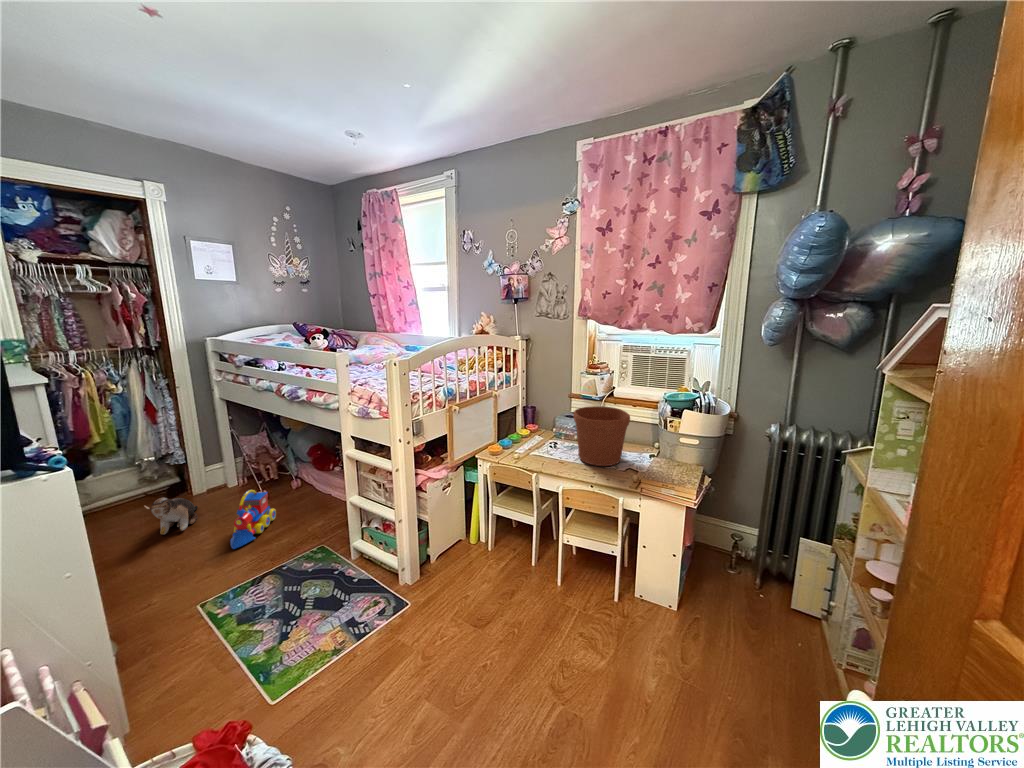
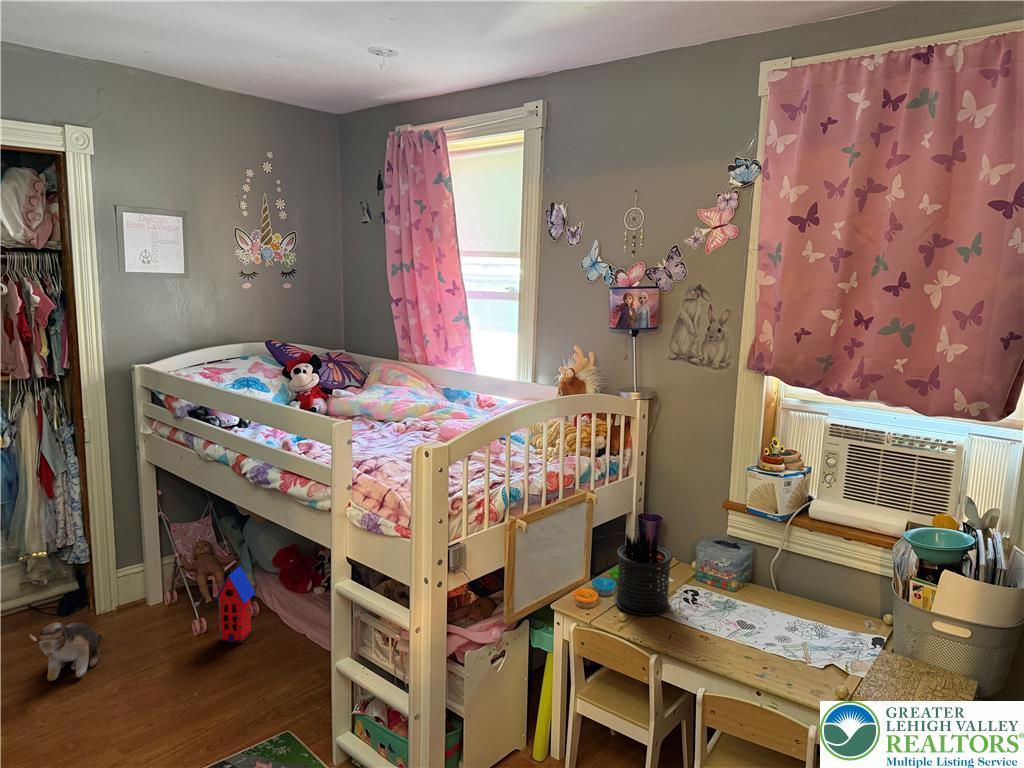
flower pot: present [573,406,630,466] -> none [731,538,839,656]
pen holder: none [511,407,542,455] -> present [615,531,672,616]
toy house: none [272,457,298,502] -> present [215,566,255,643]
toy train: present [230,490,276,549] -> none [148,622,218,721]

